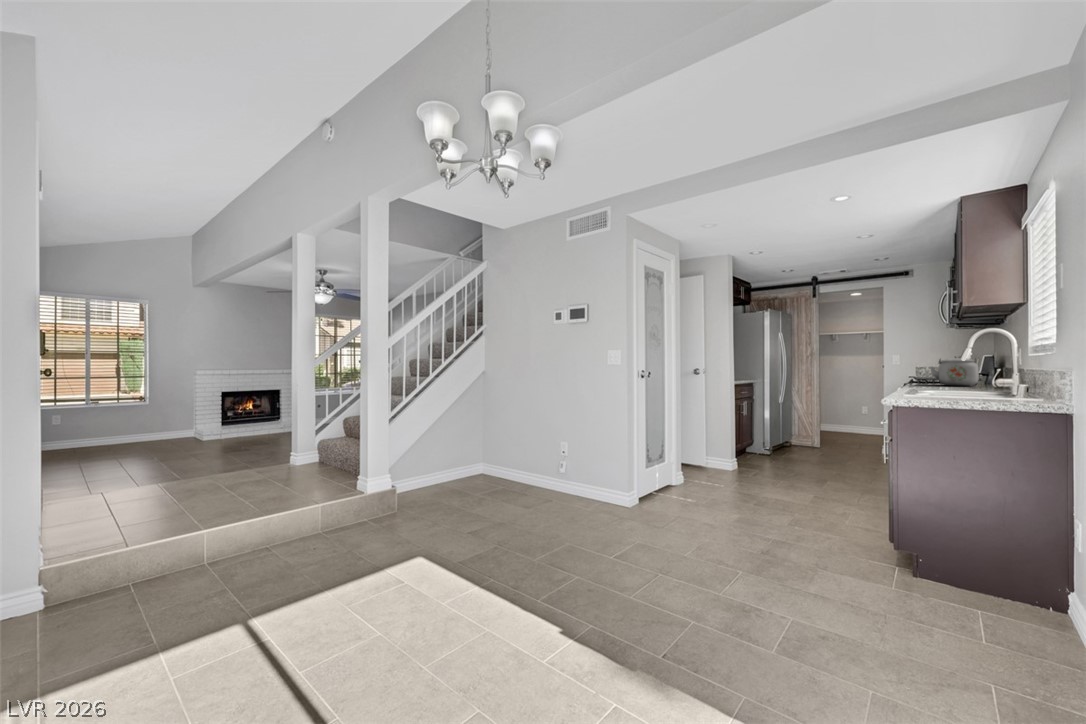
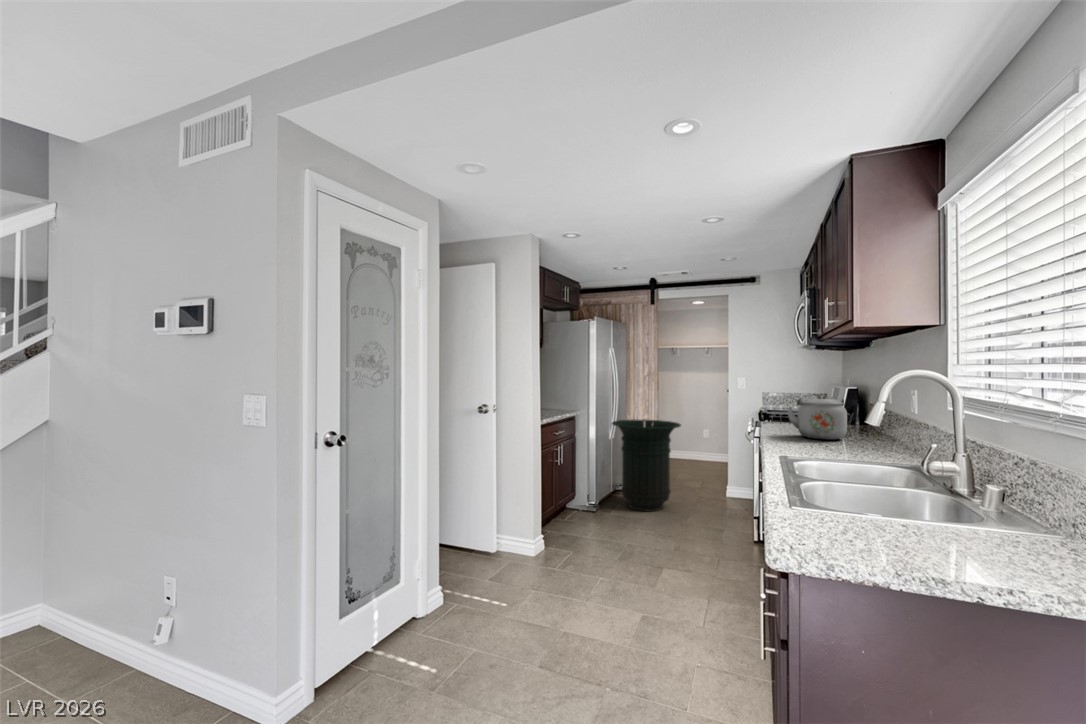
trash can: none [782,389,842,456] -> present [612,420,681,511]

